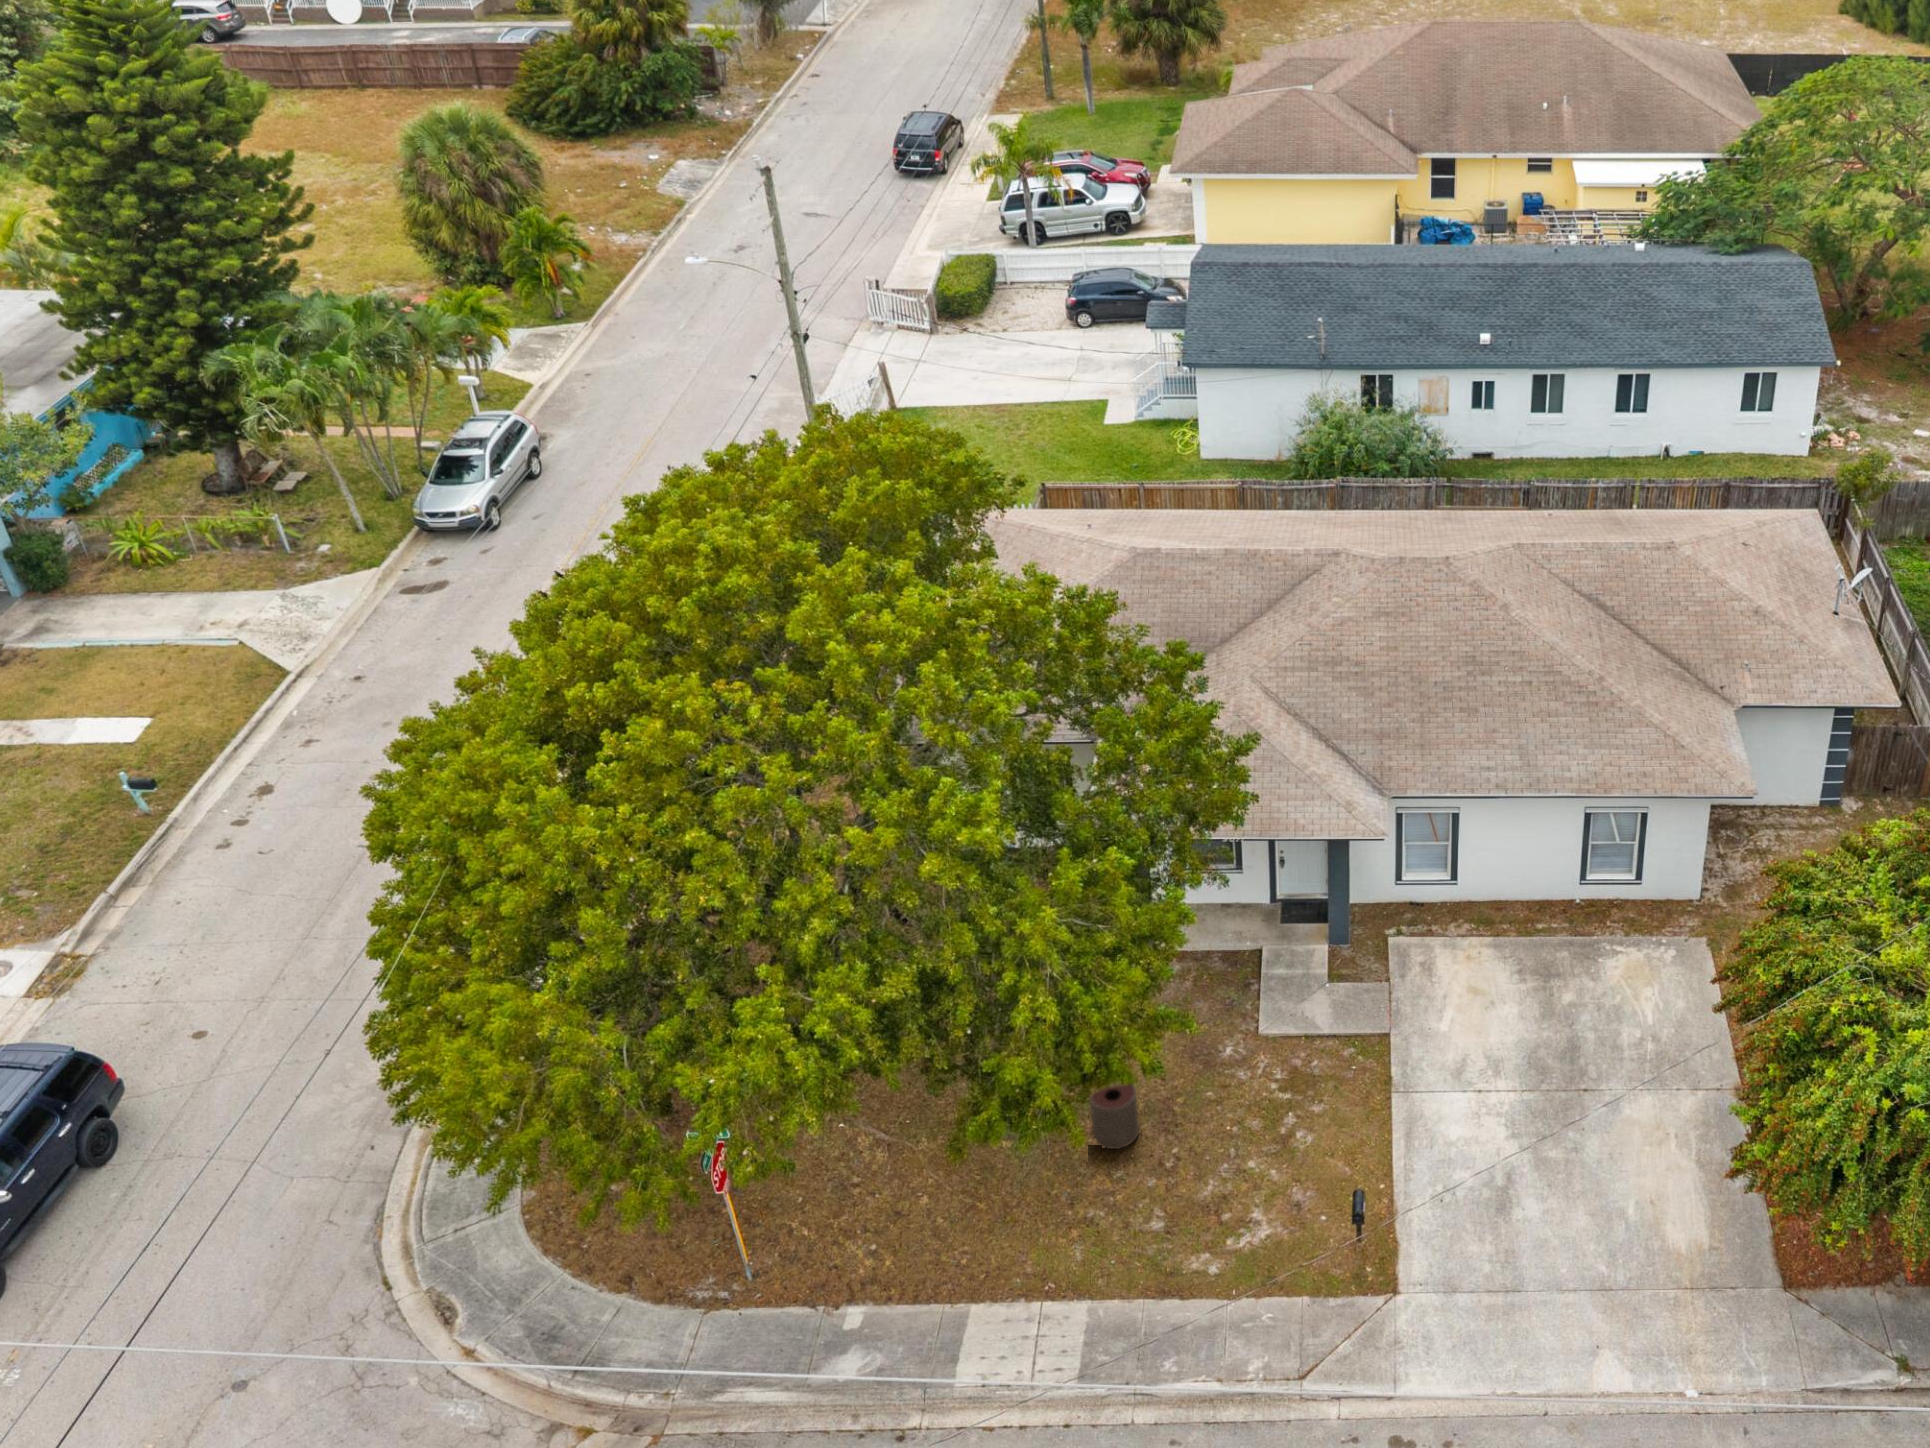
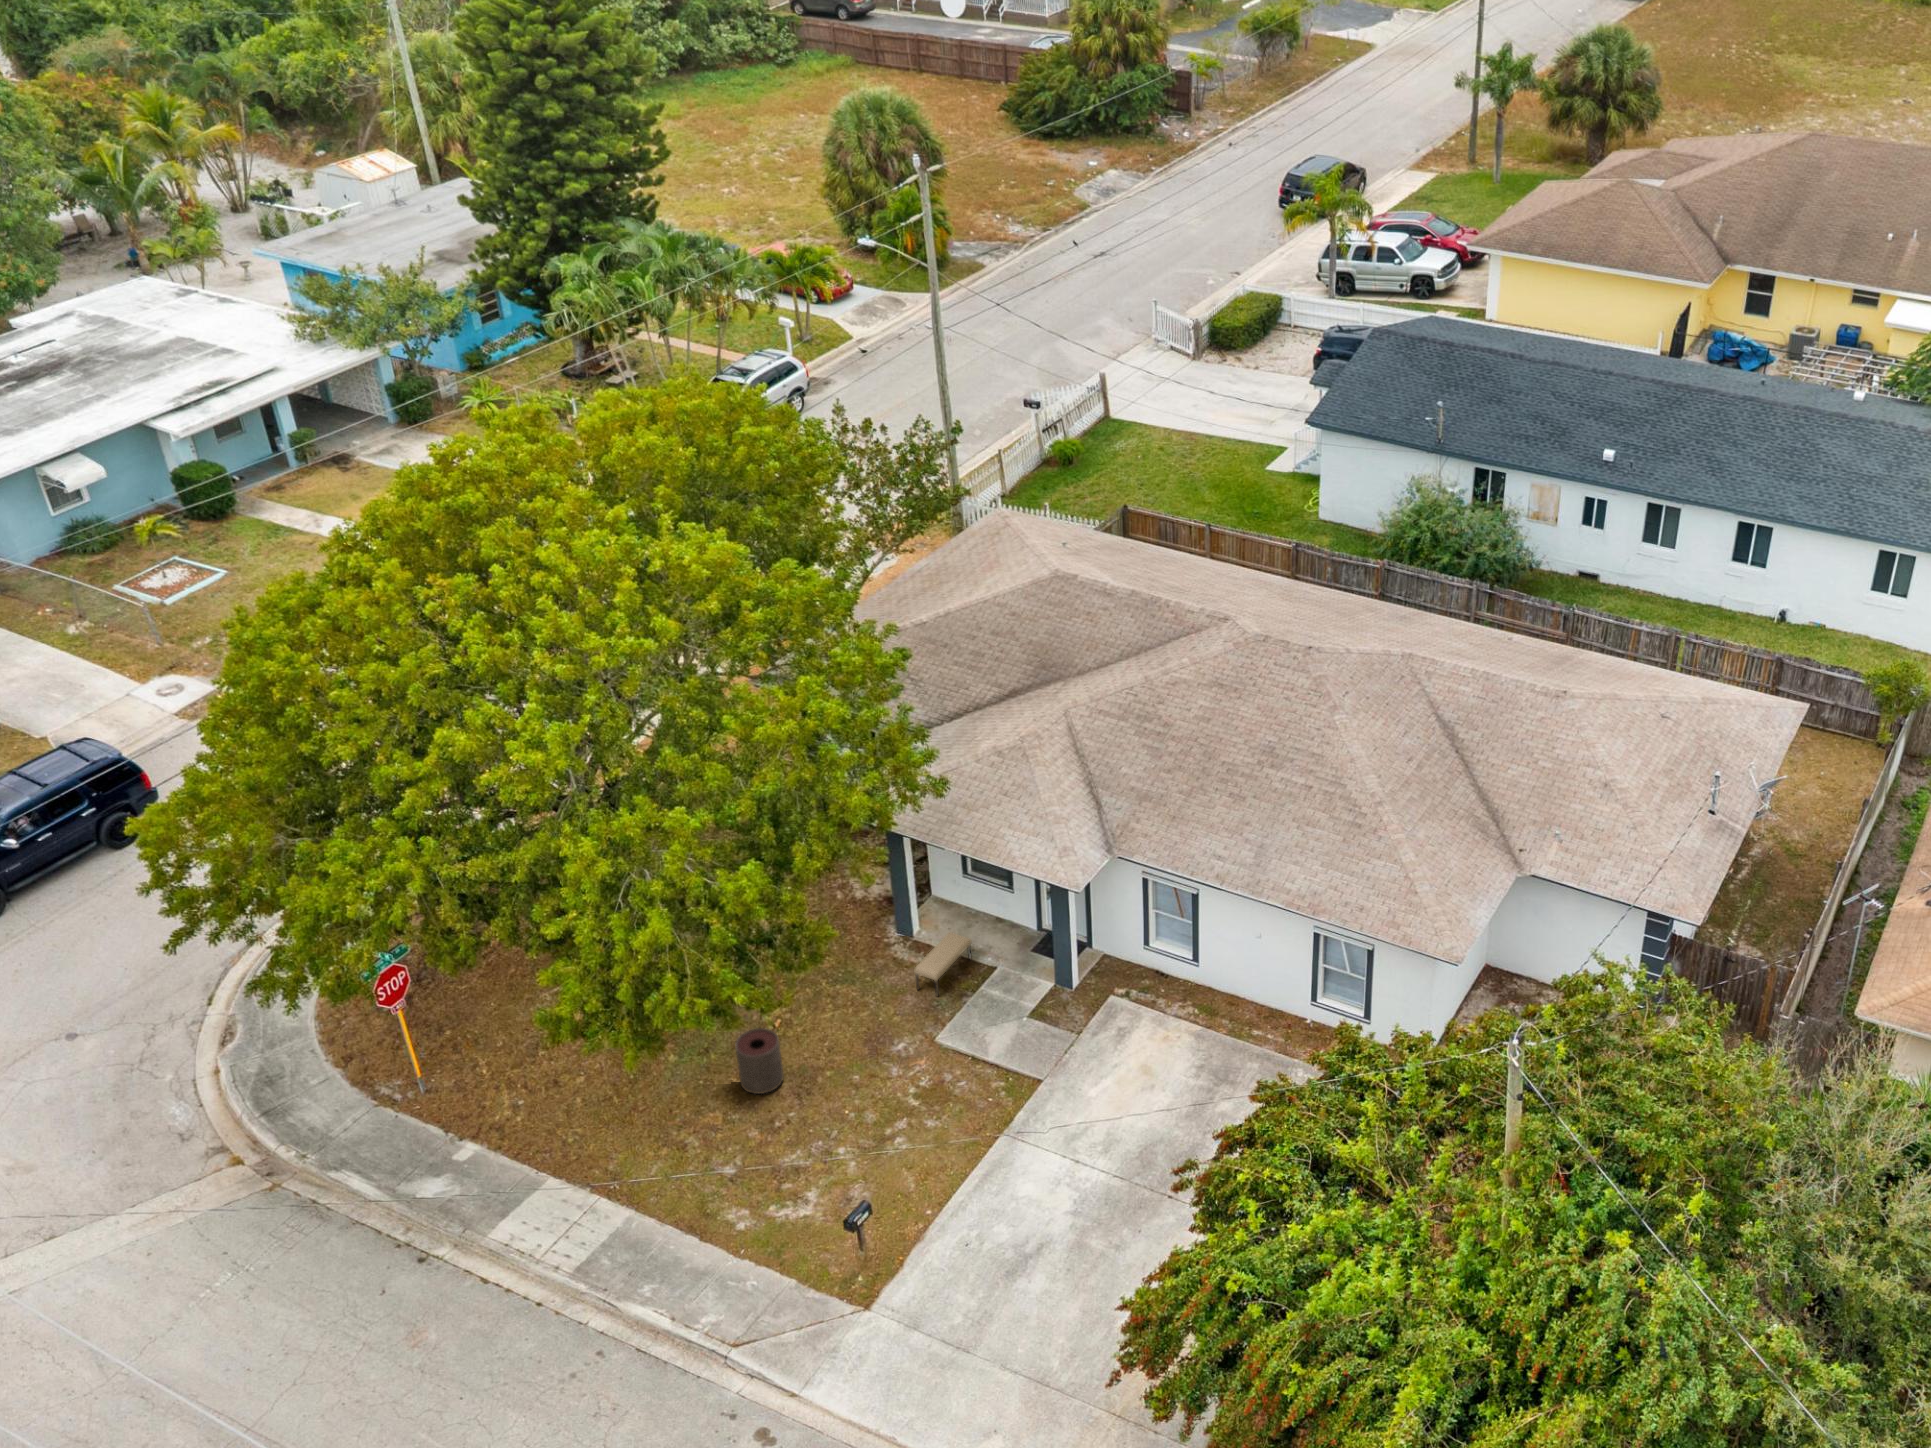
bench: none [1192,929,1222,996] -> present [914,933,972,996]

